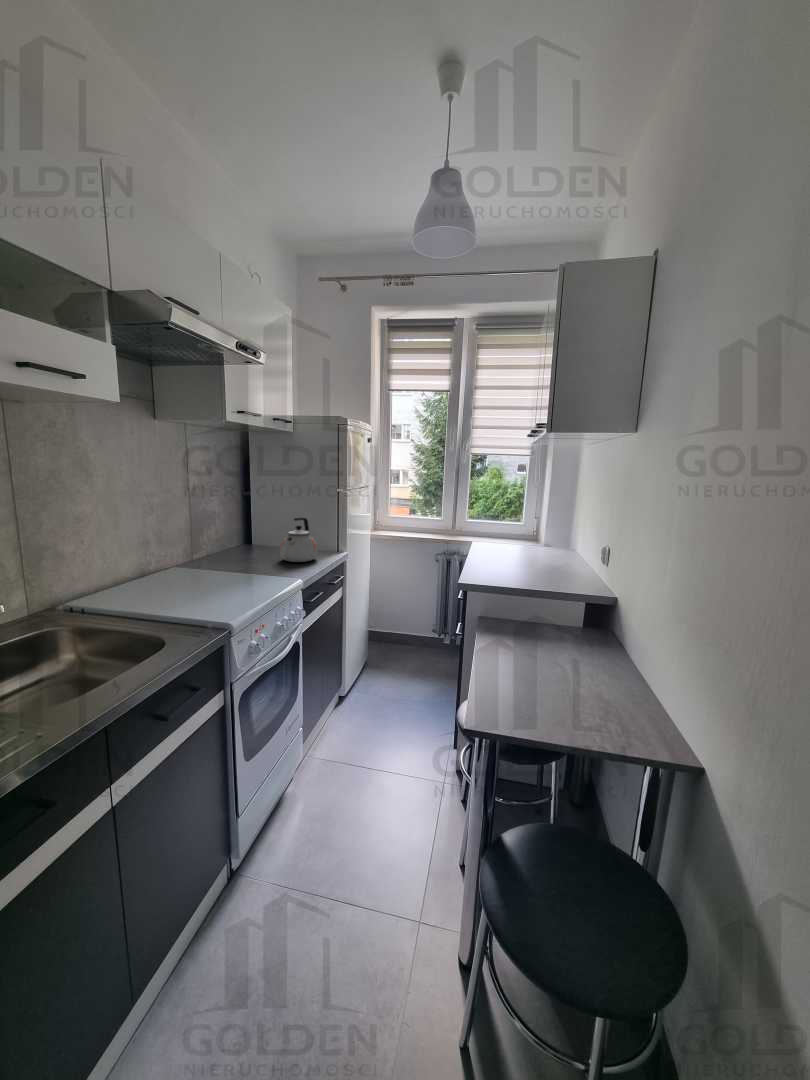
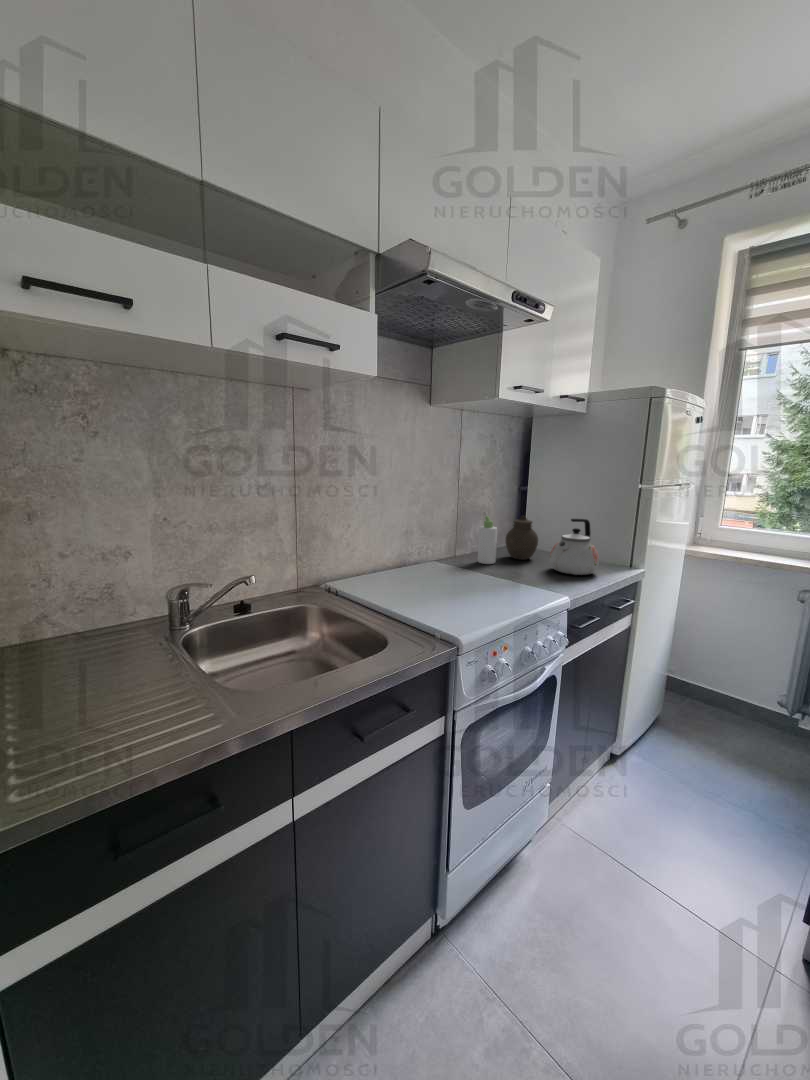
bottle: none [215,517,233,564] -> present [478,513,497,564]
jar: none [238,518,268,556] -> present [506,516,538,560]

